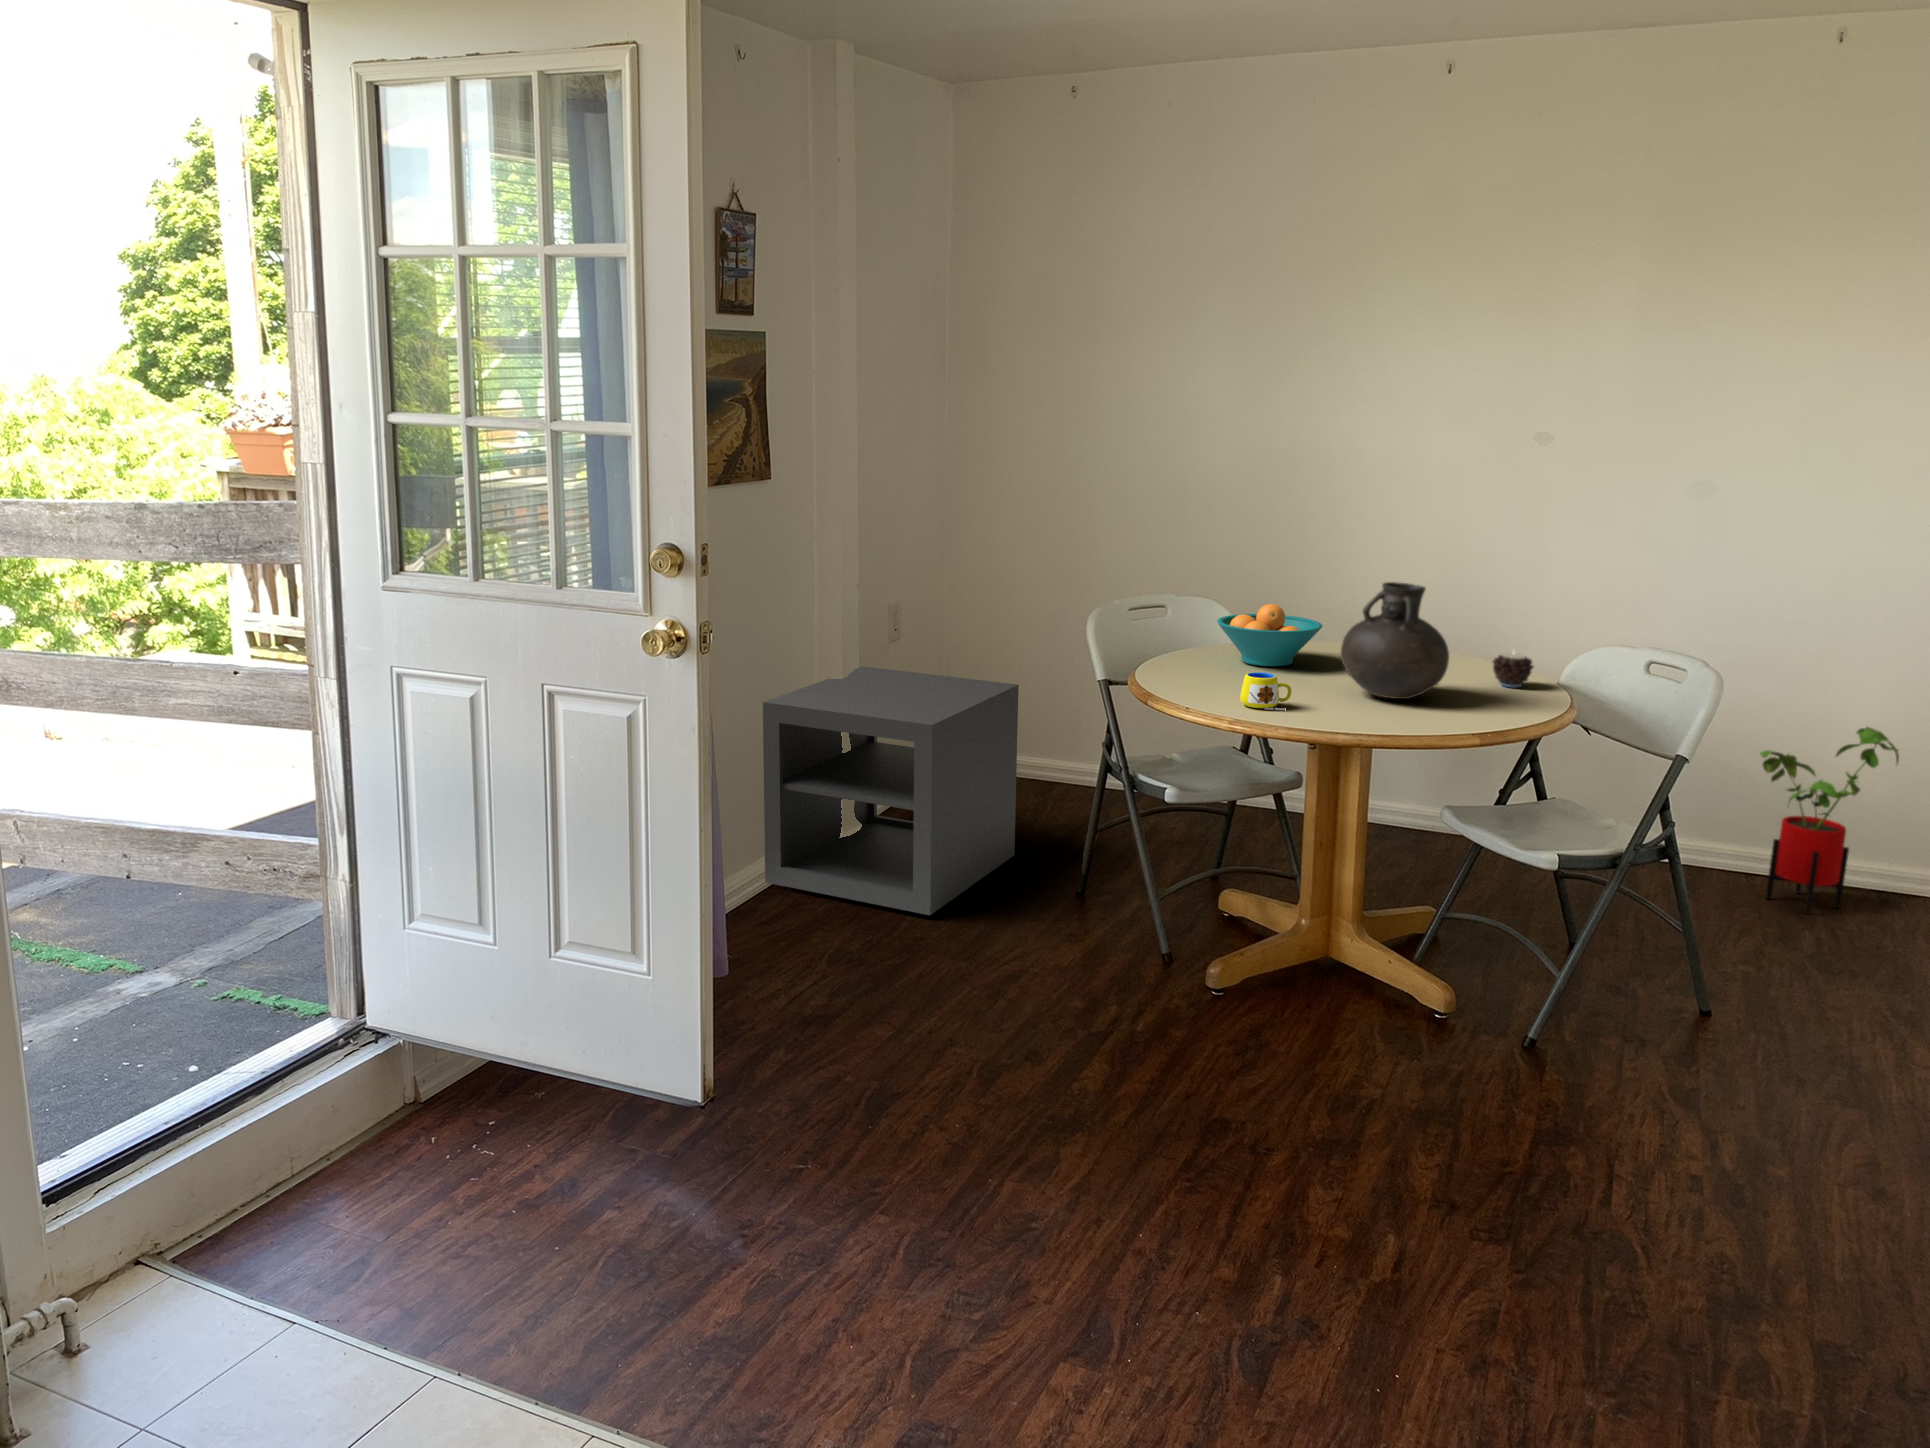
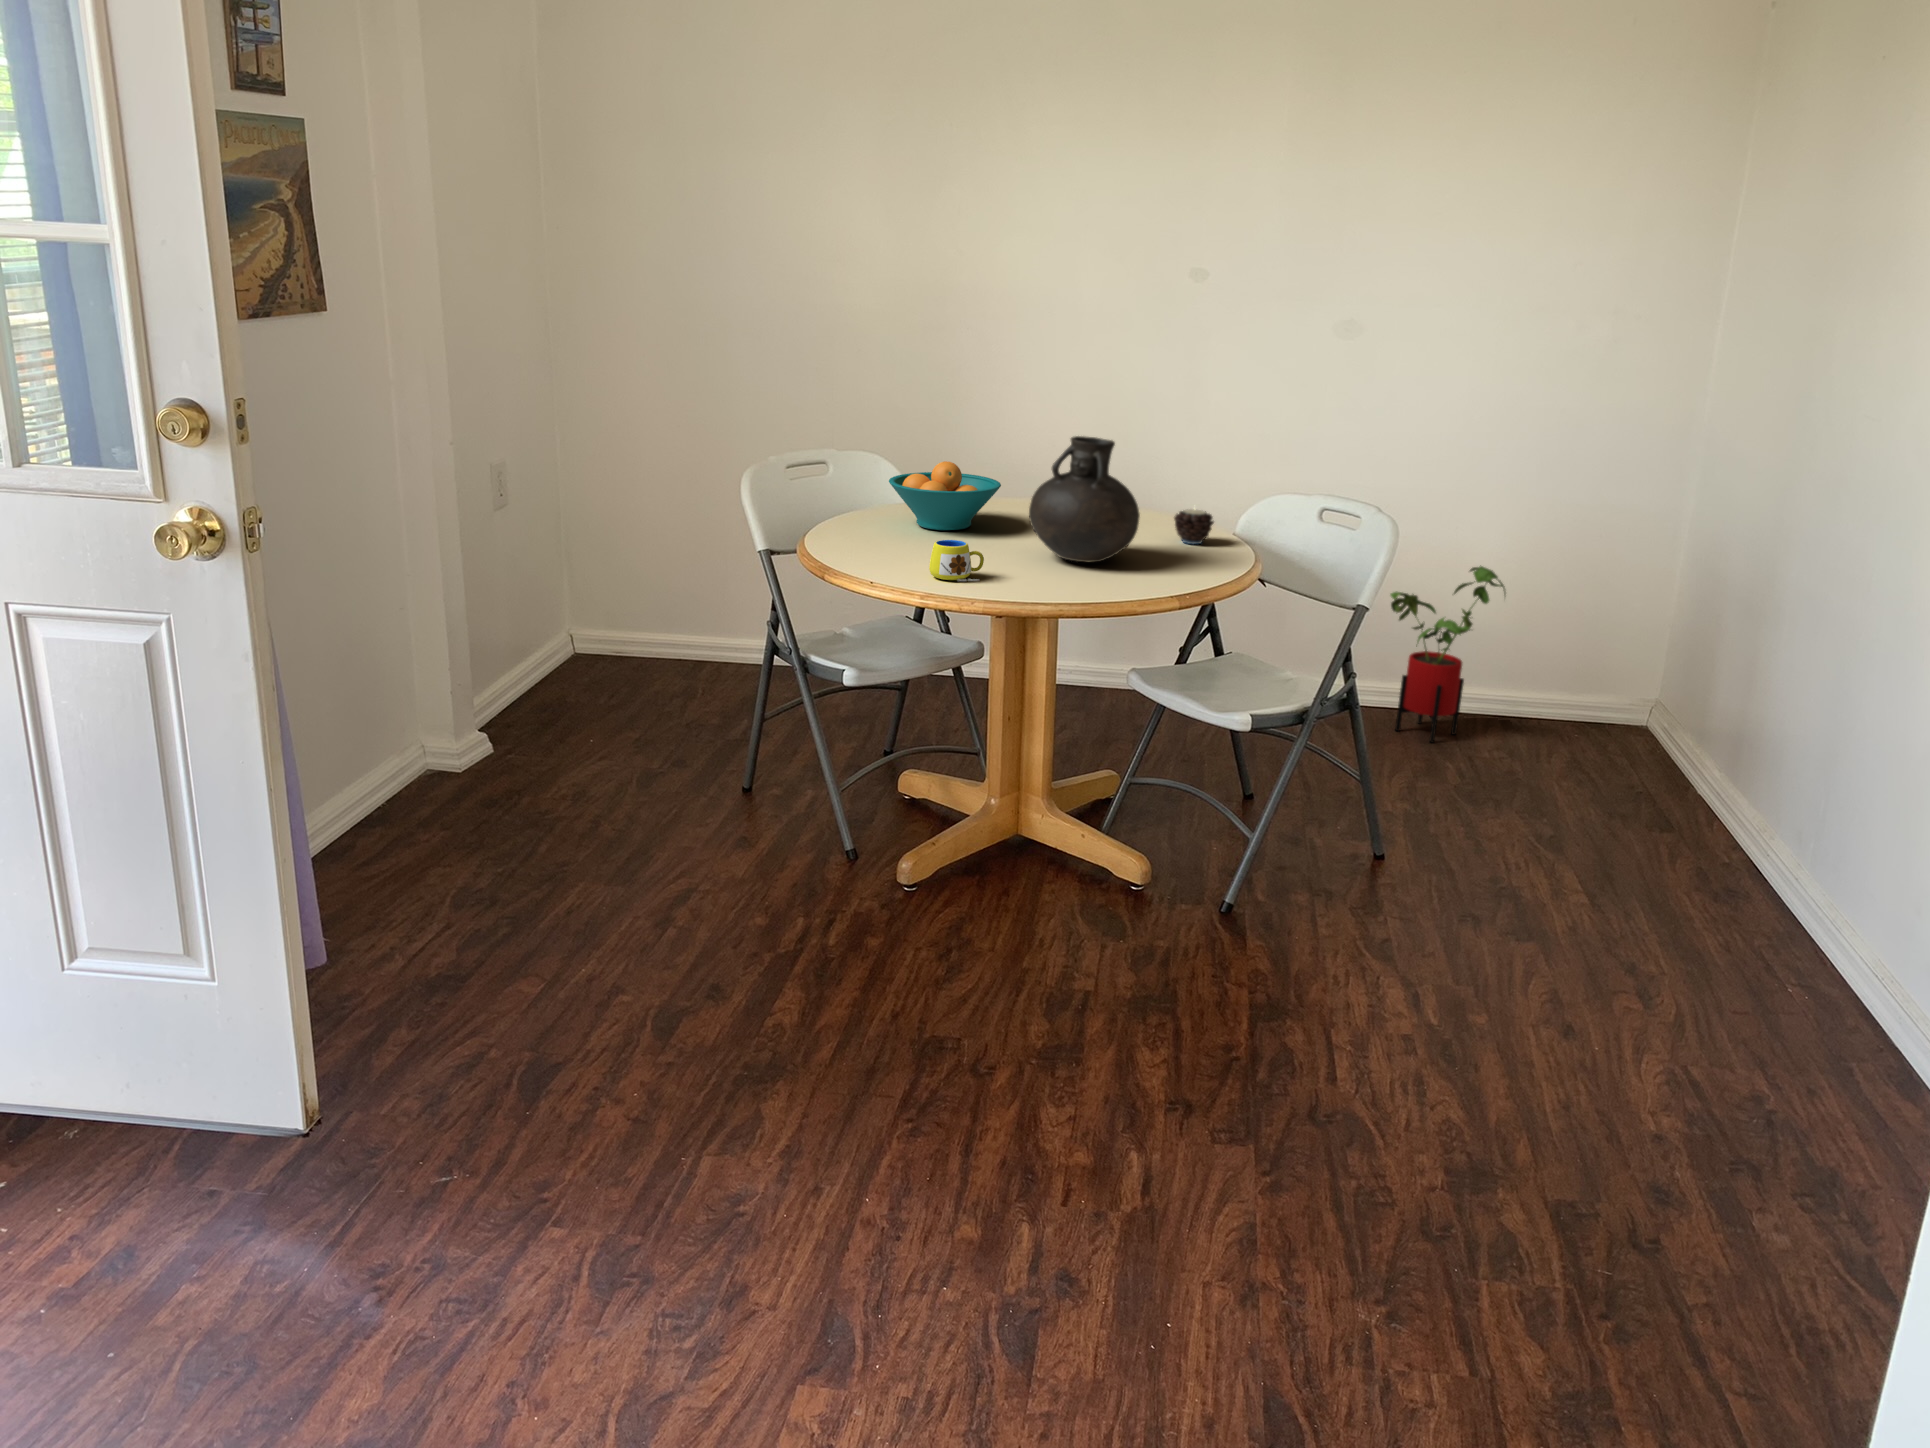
storage cabinet: present [763,666,1019,915] -> none [343,543,668,833]

